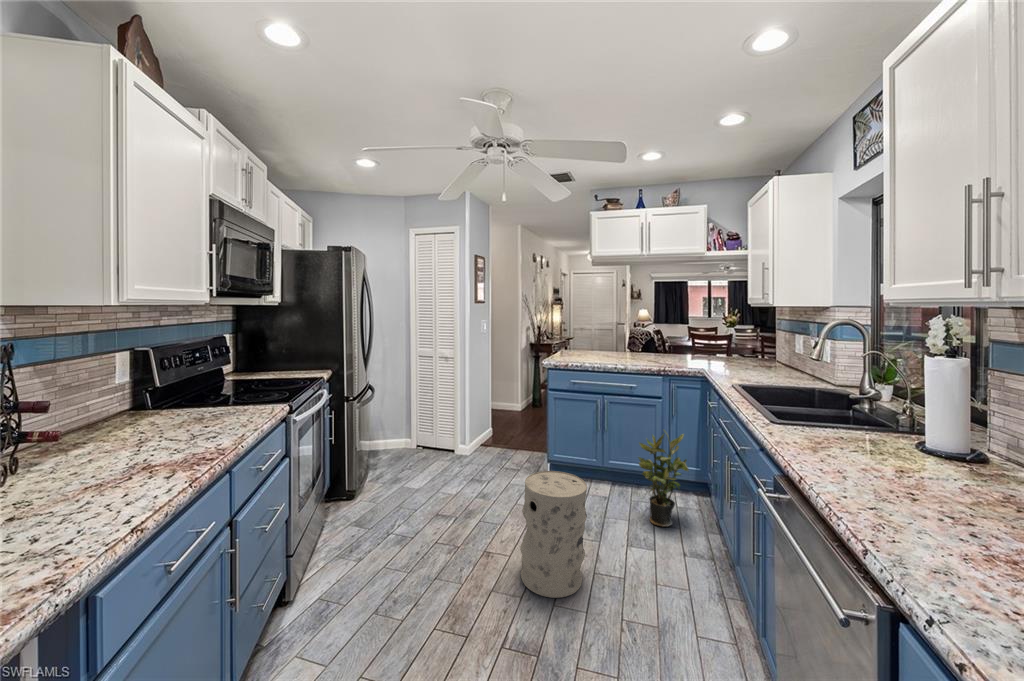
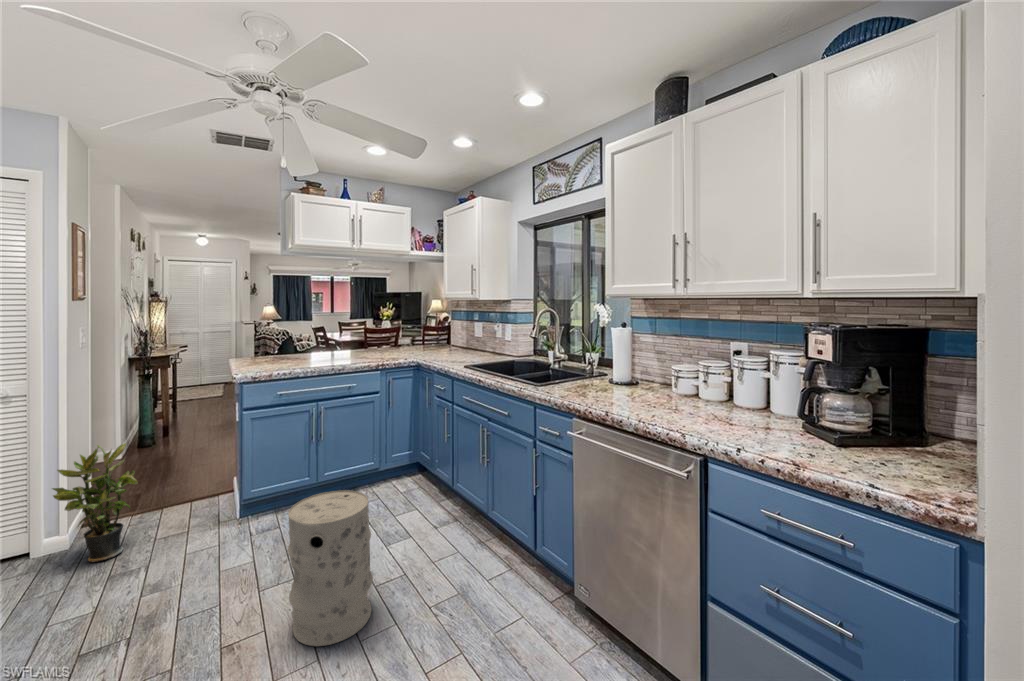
potted plant: present [639,430,688,527] -> present [52,443,138,562]

